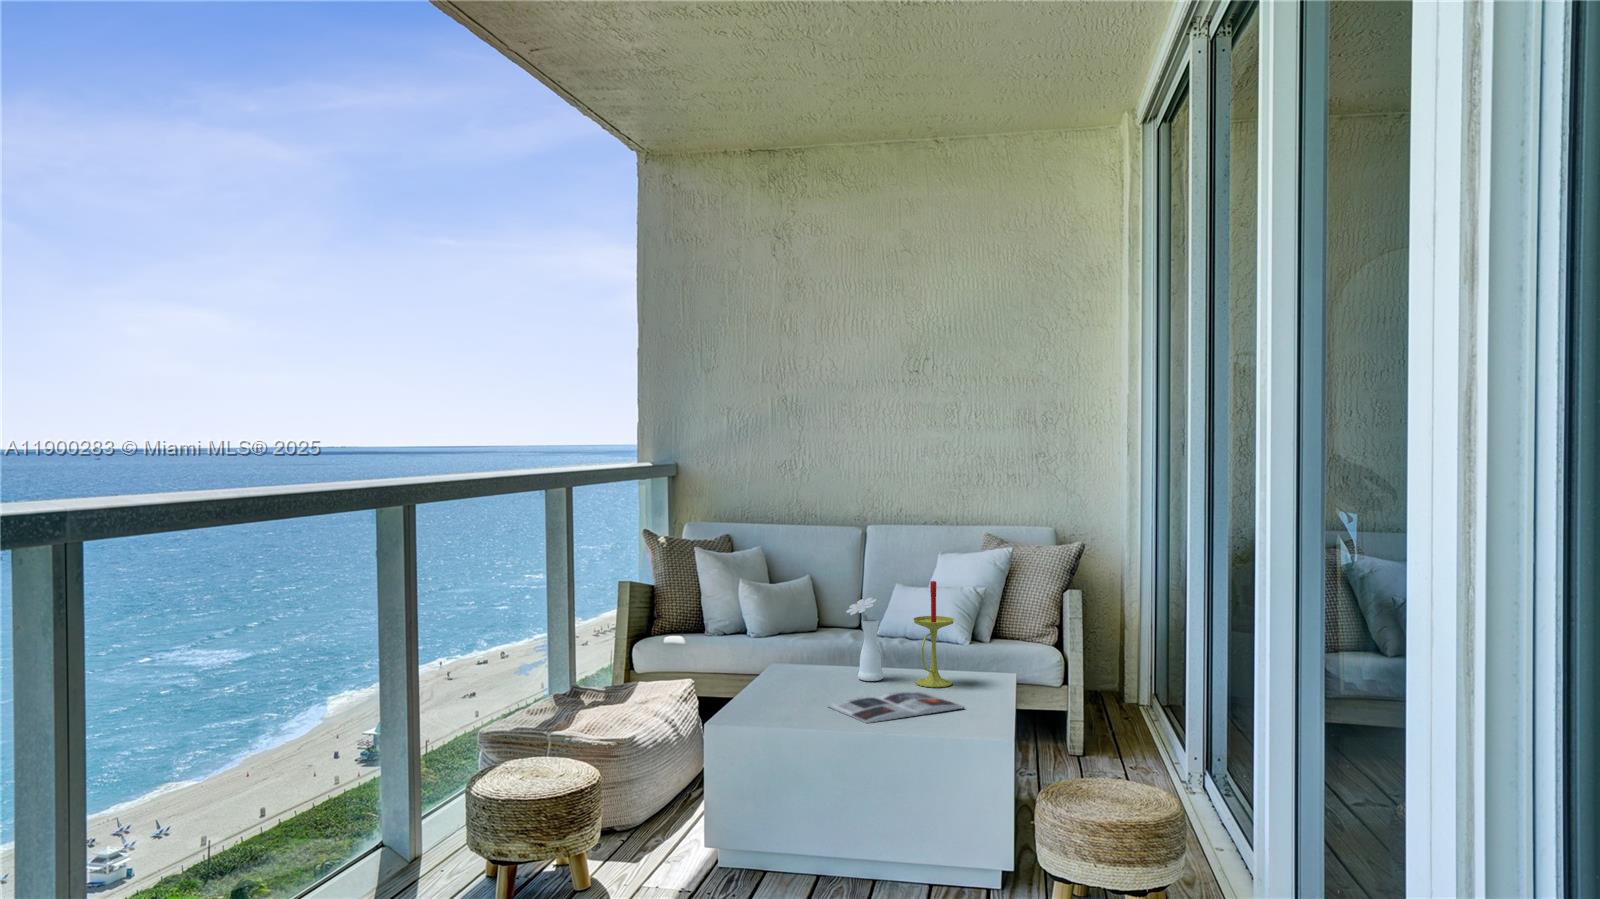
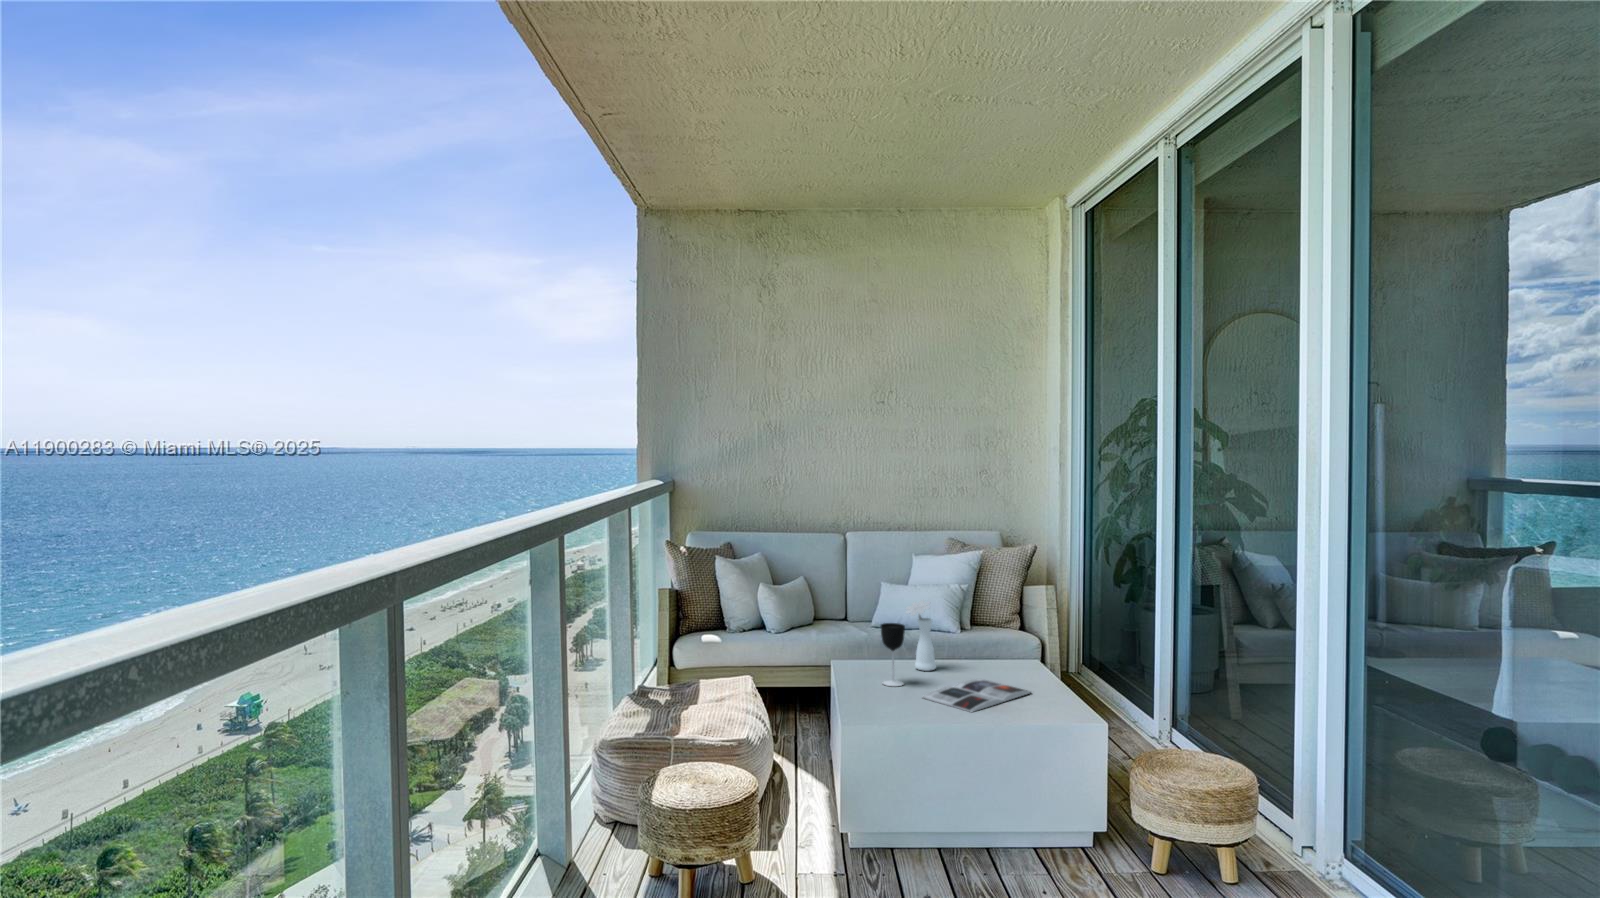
candle: present [913,581,954,687] -> none [962,583,997,674]
wine glass: none [799,621,827,694] -> present [881,623,905,686]

